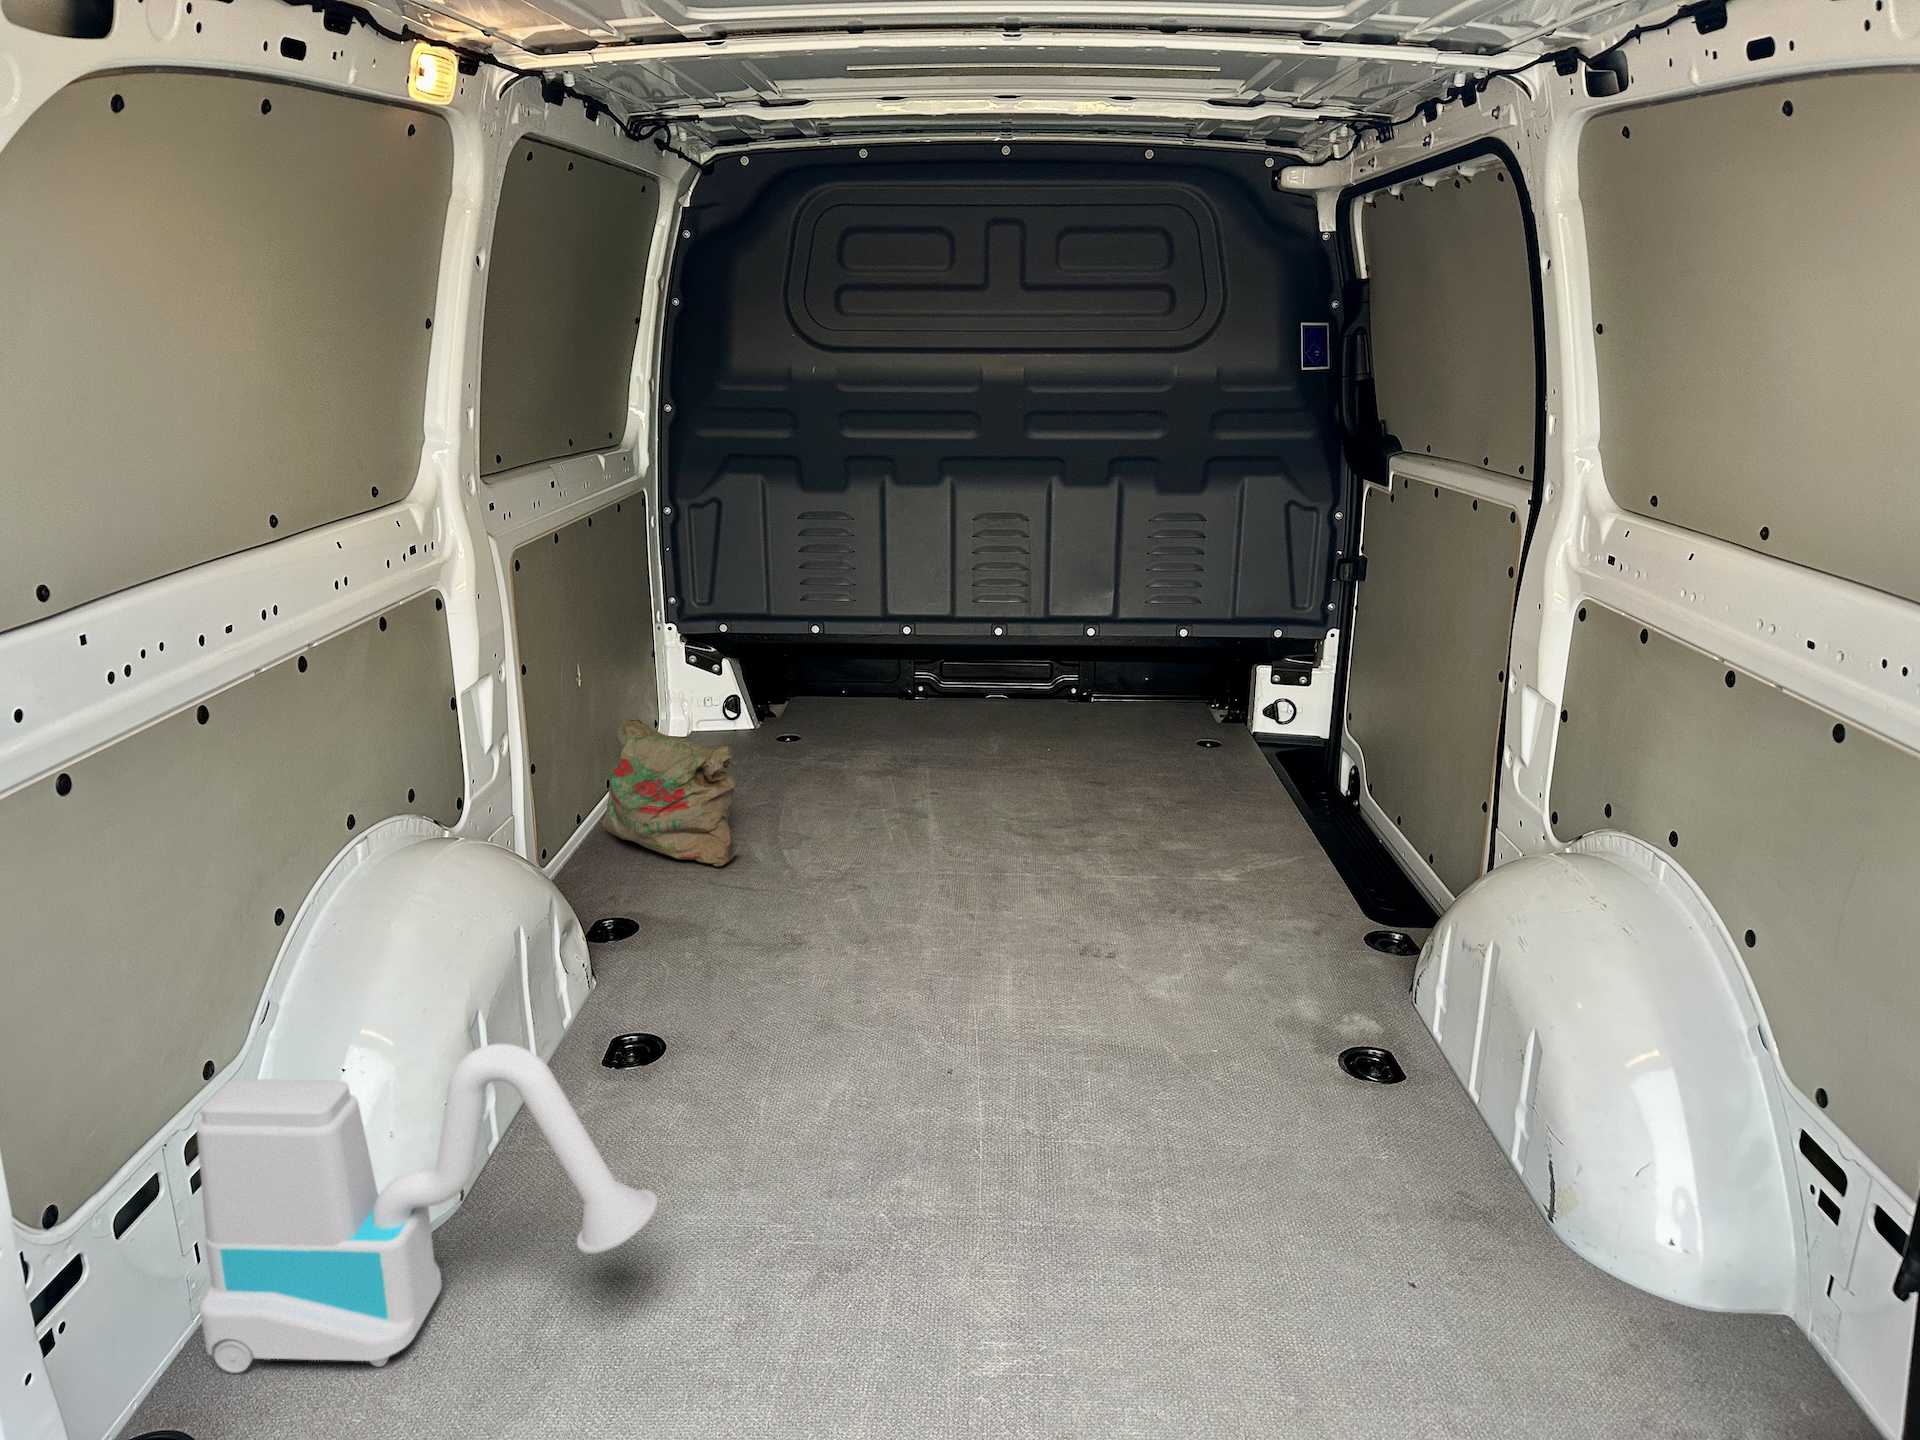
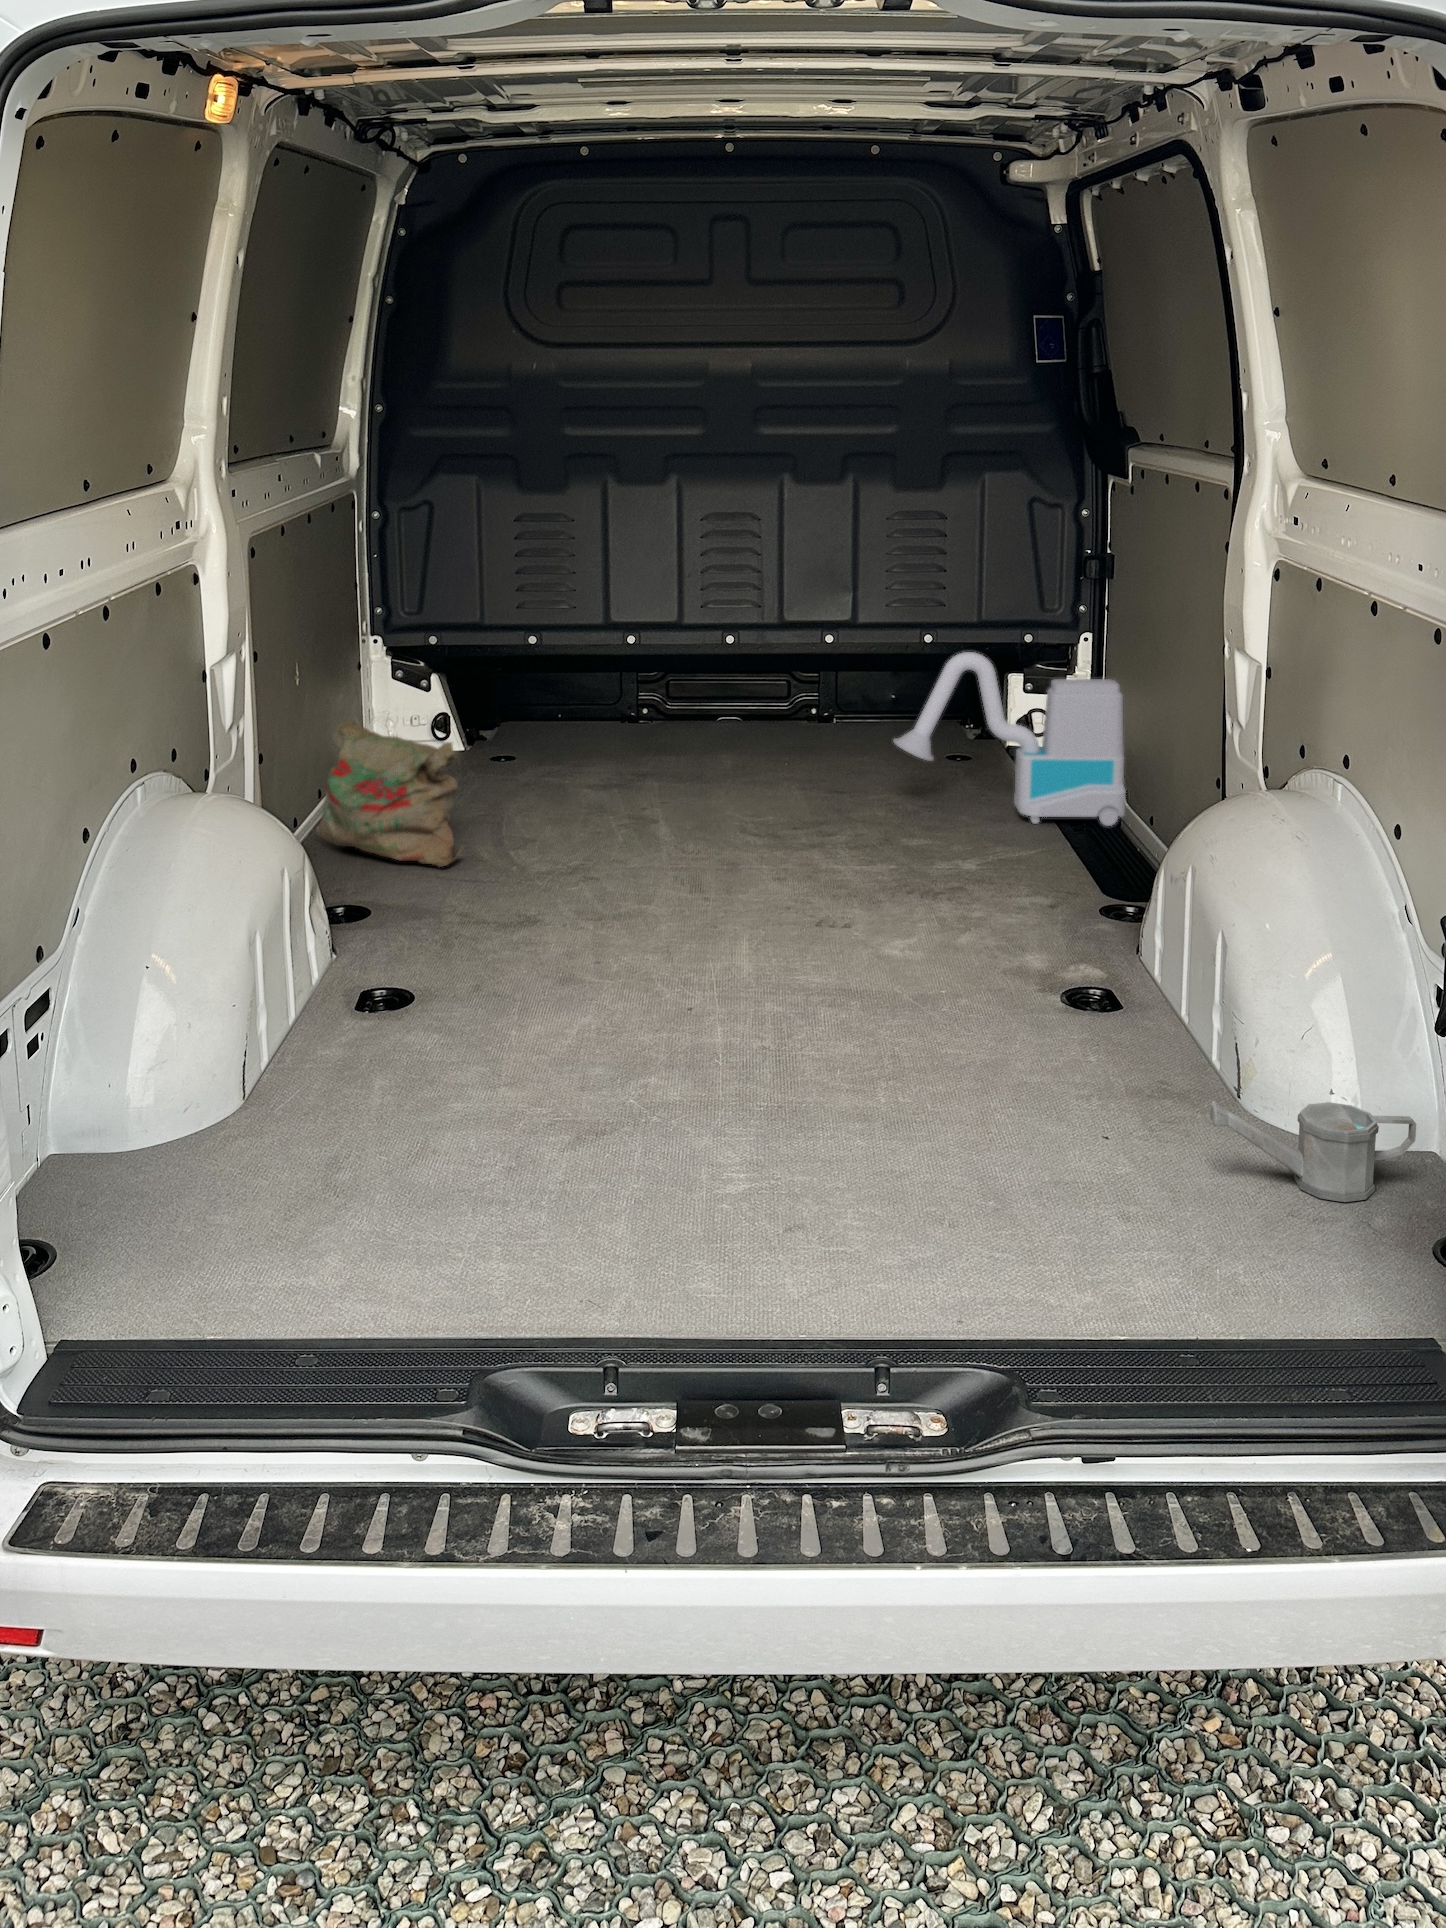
vacuum cleaner: present [197,1044,658,1373] -> present [893,652,1126,826]
watering can: none [1543,1264,1787,1393] -> present [1210,1101,1416,1202]

